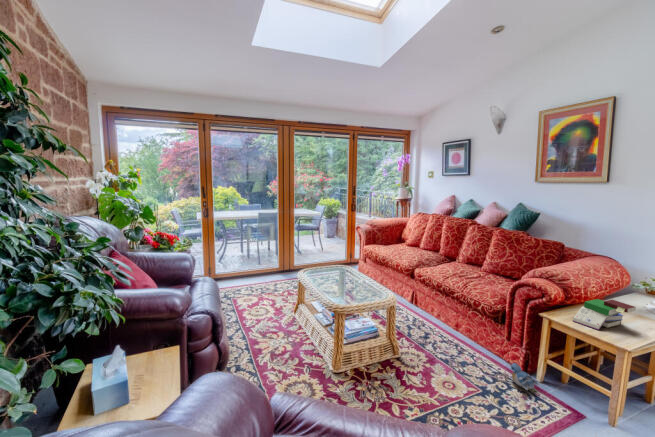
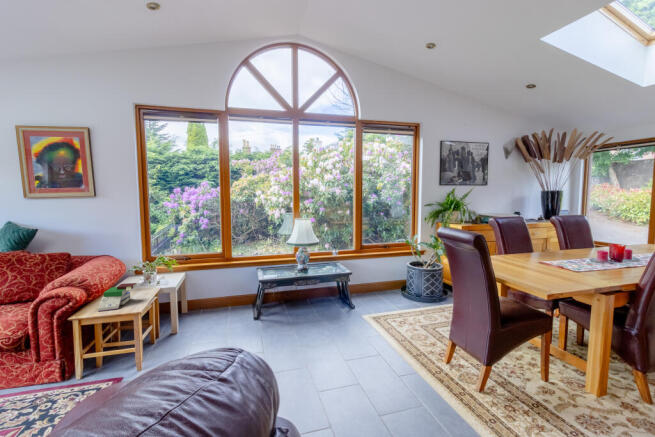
plush toy: present [511,363,539,392] -> none [49,376,82,394]

